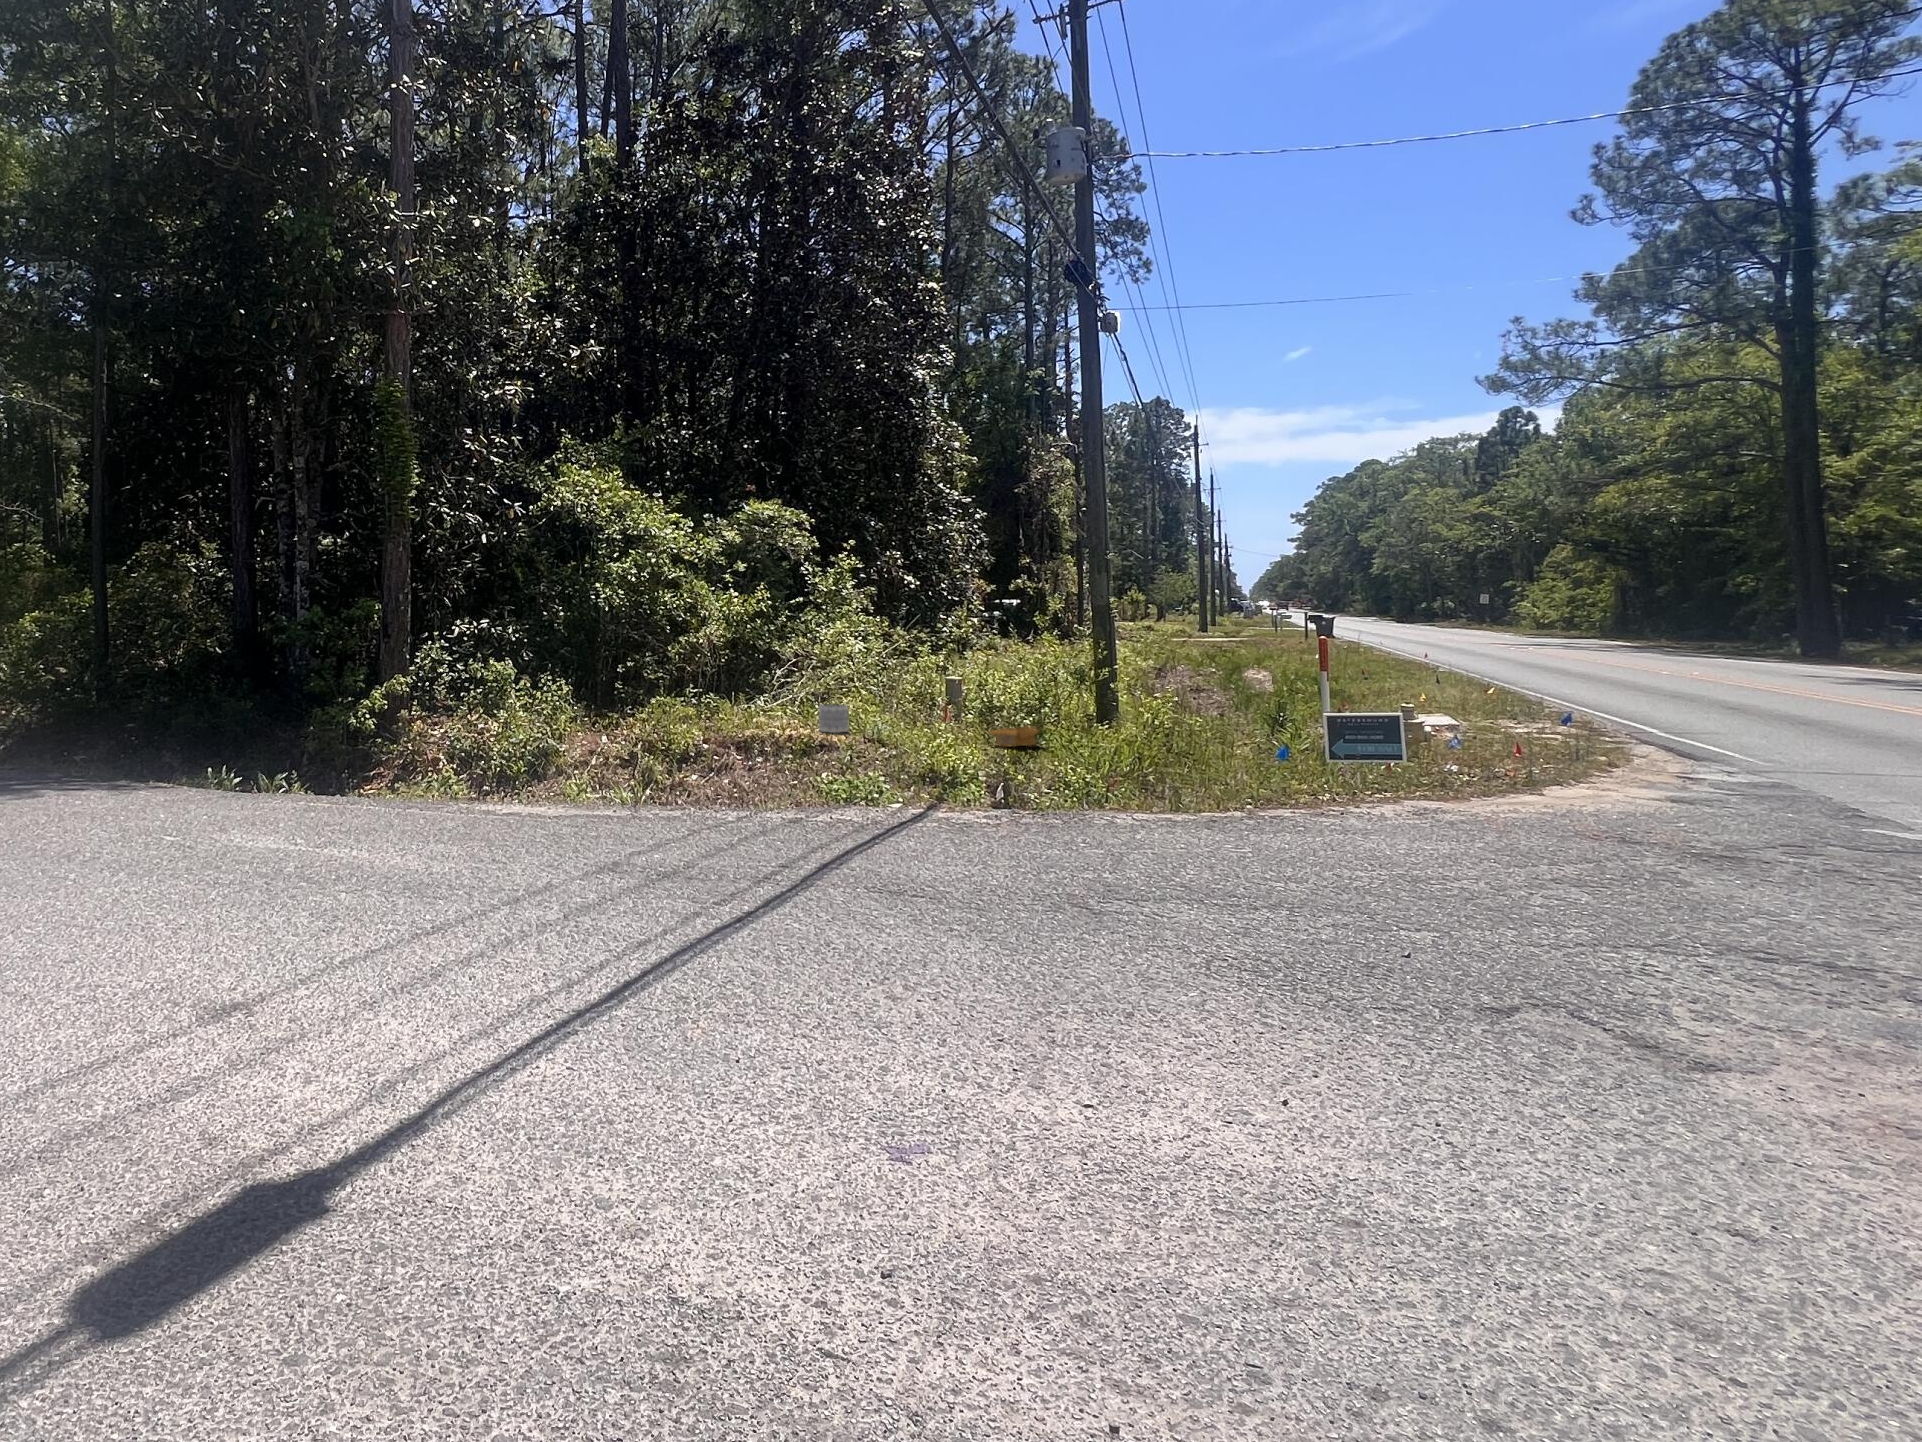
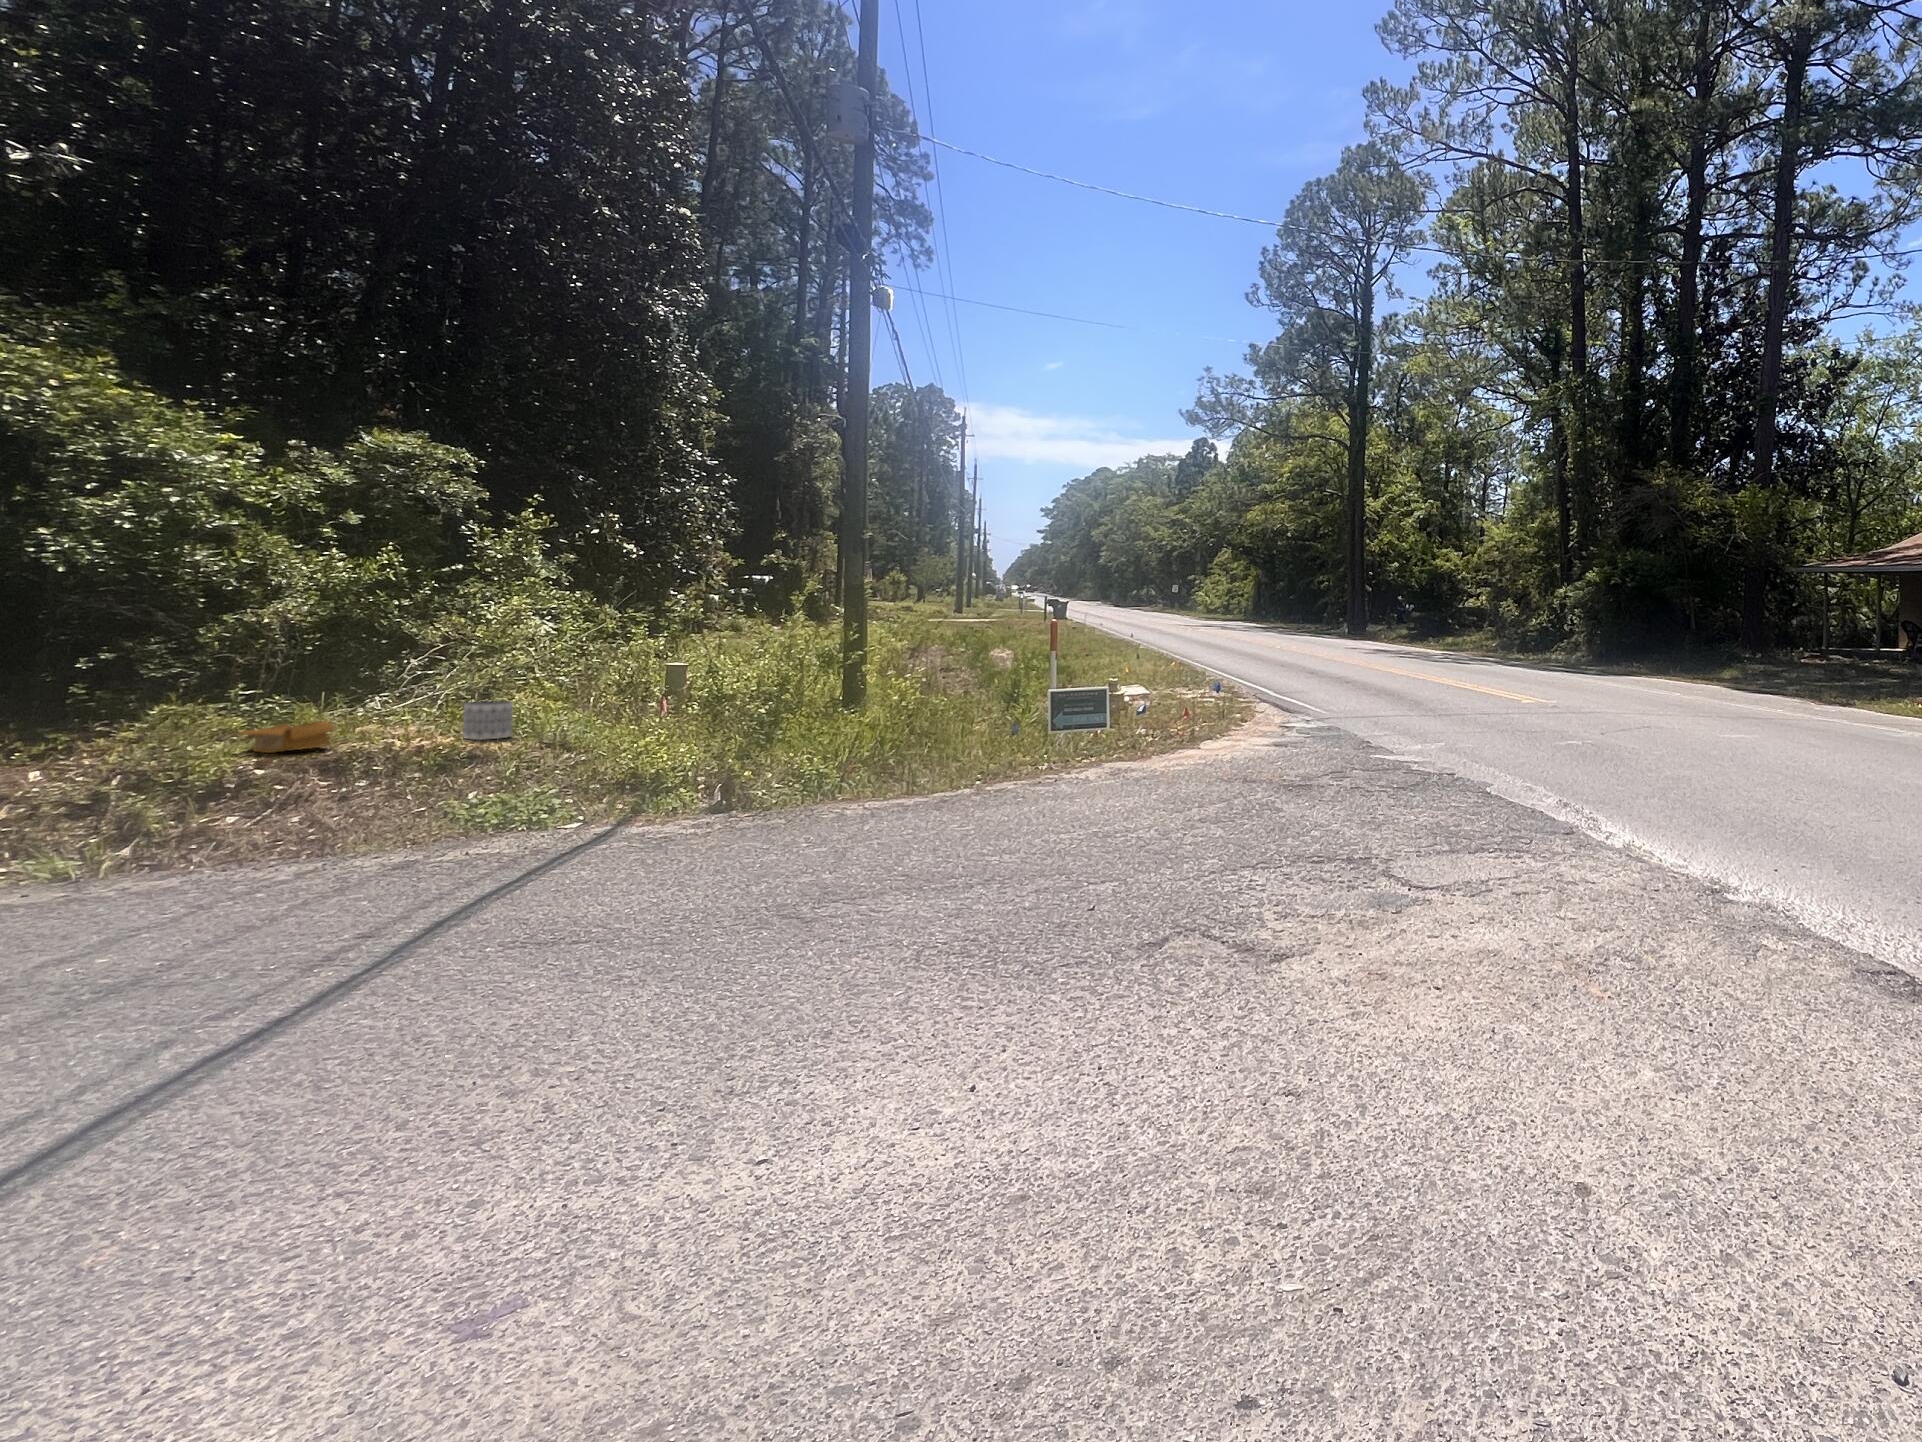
cardboard box: present [990,726,1038,747] -> present [239,721,335,753]

